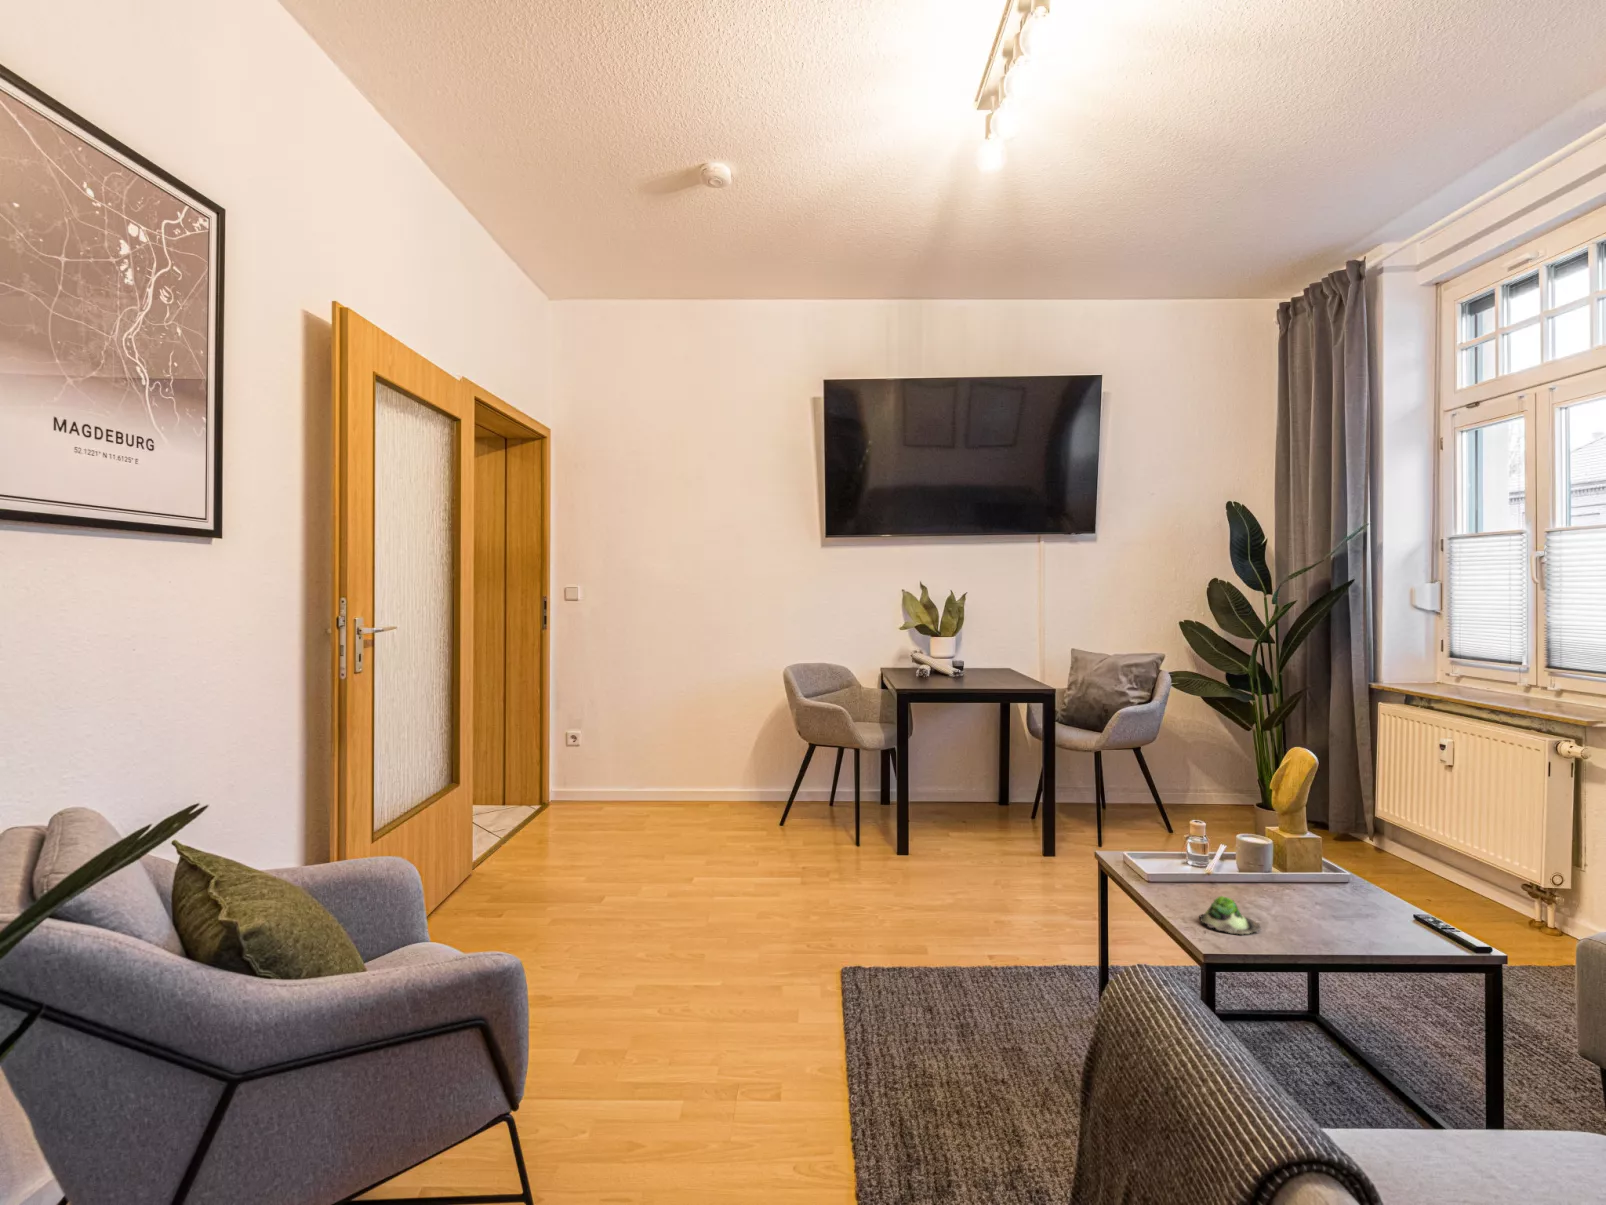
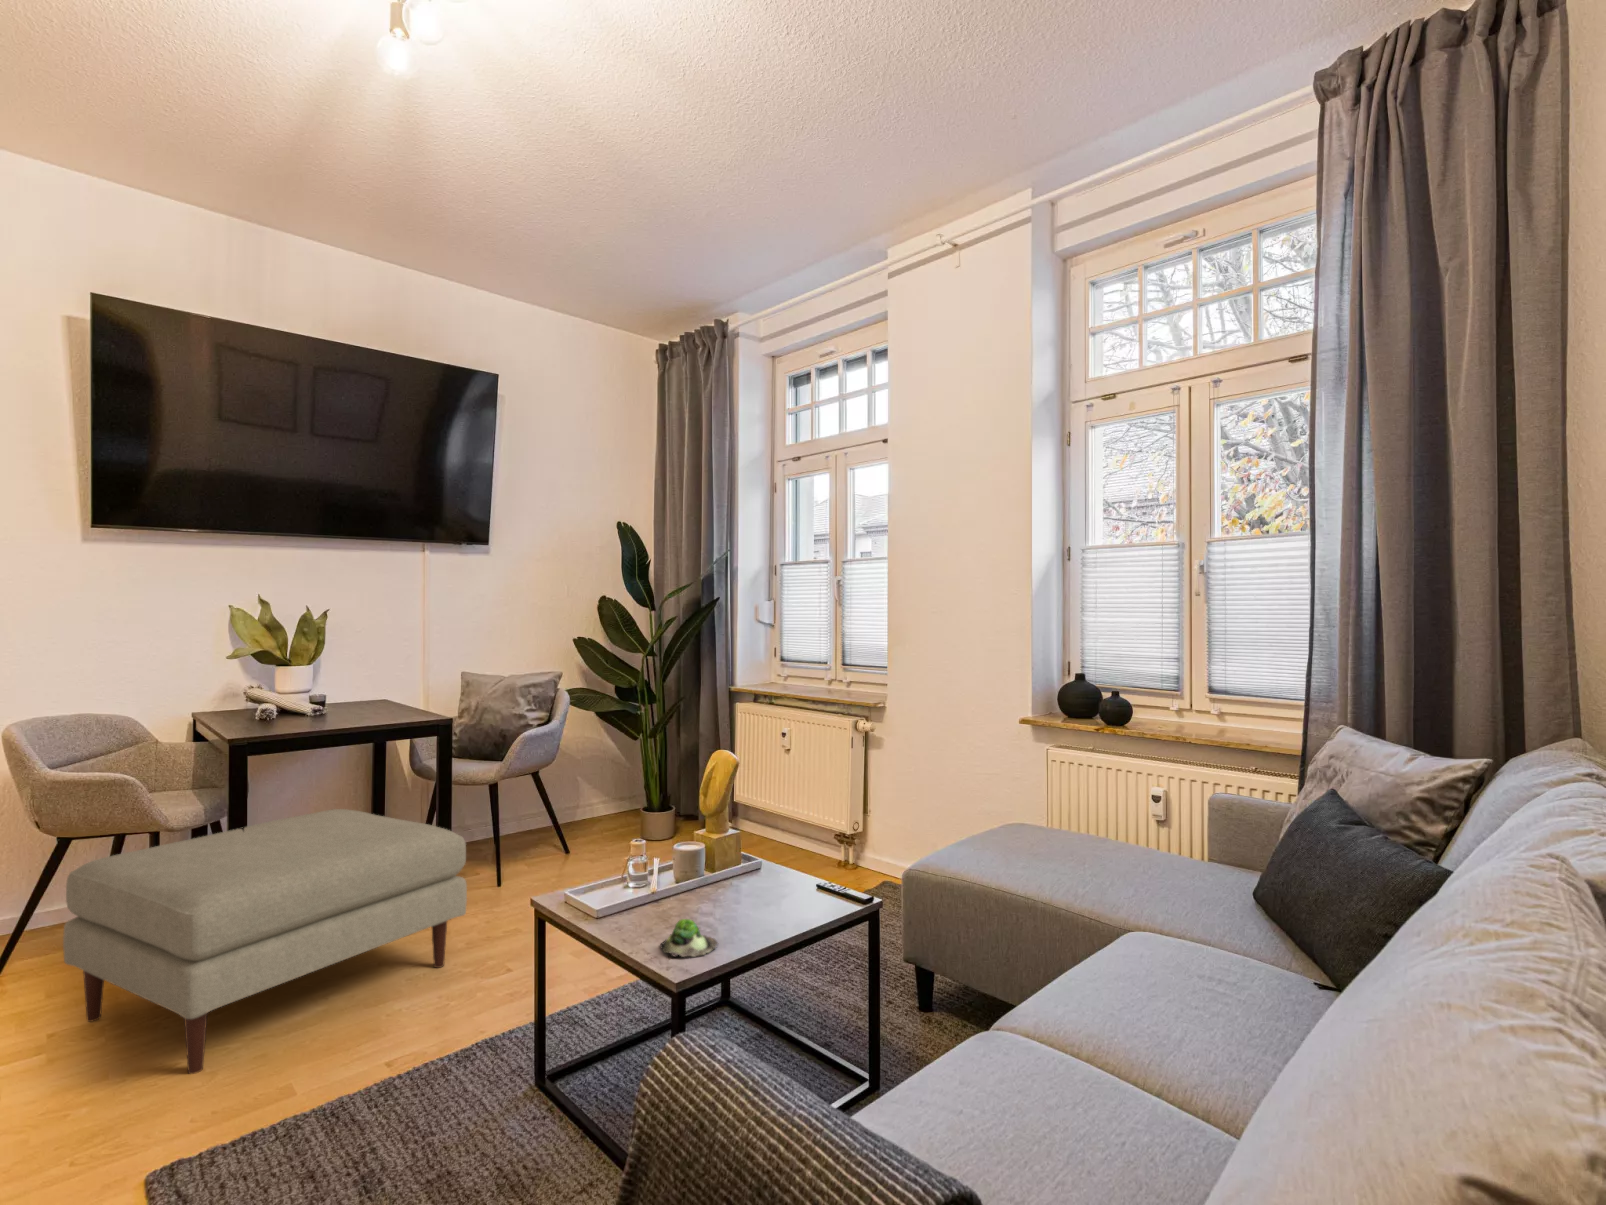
ottoman: none [803,755,1062,924] -> present [63,809,467,1074]

